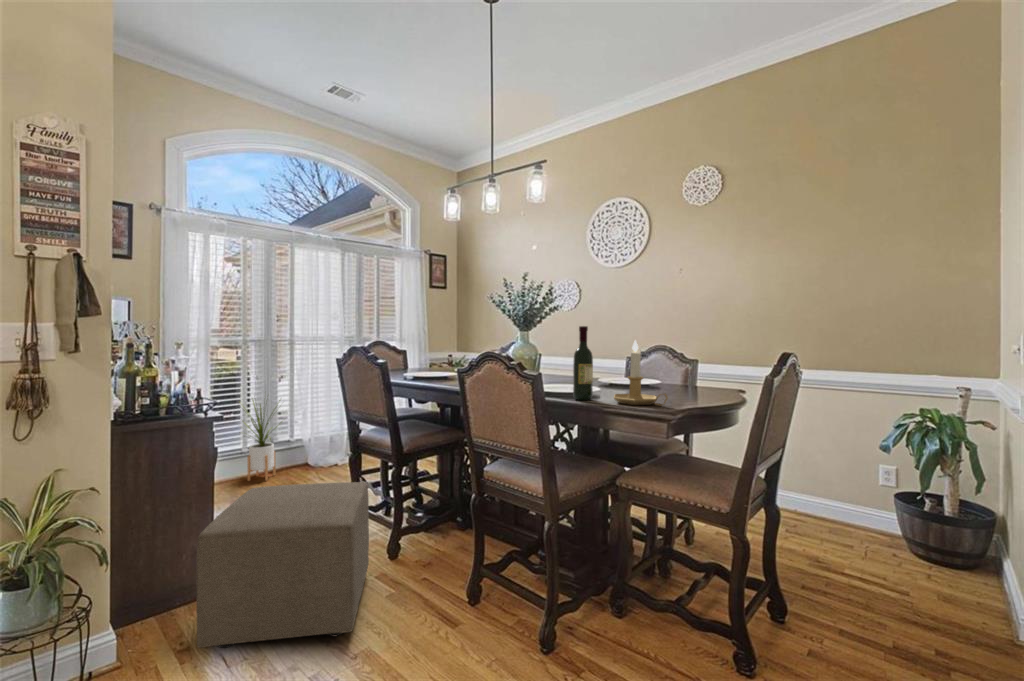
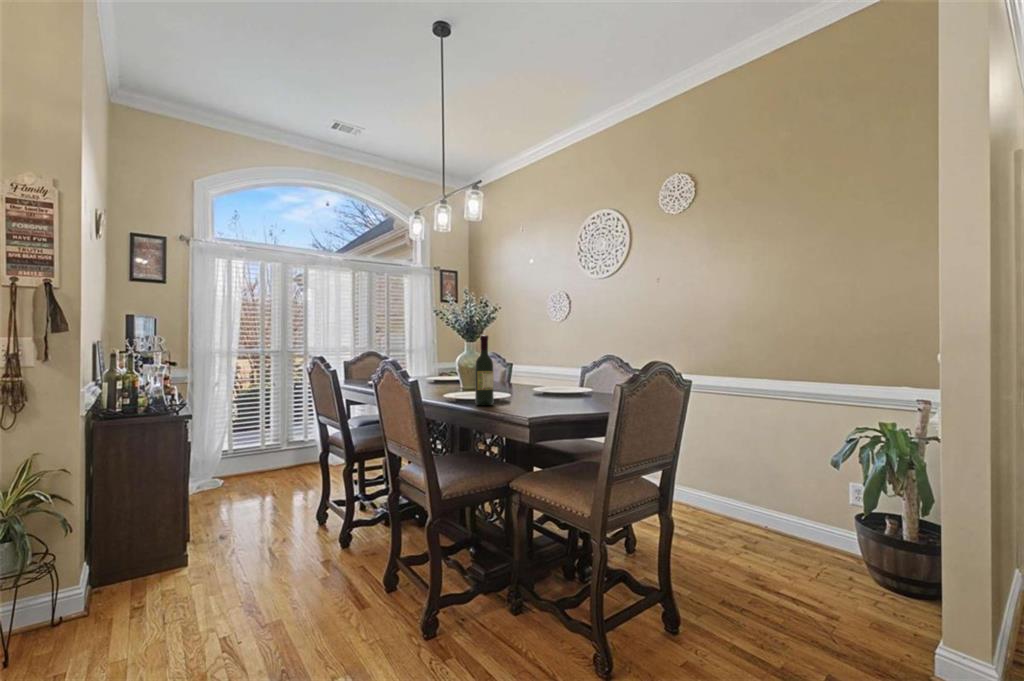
candlestick: present [614,340,668,406] -> none [504,347,549,411]
house plant: present [247,401,276,481] -> none [247,398,293,480]
ottoman: present [196,482,369,648] -> none [137,478,312,613]

